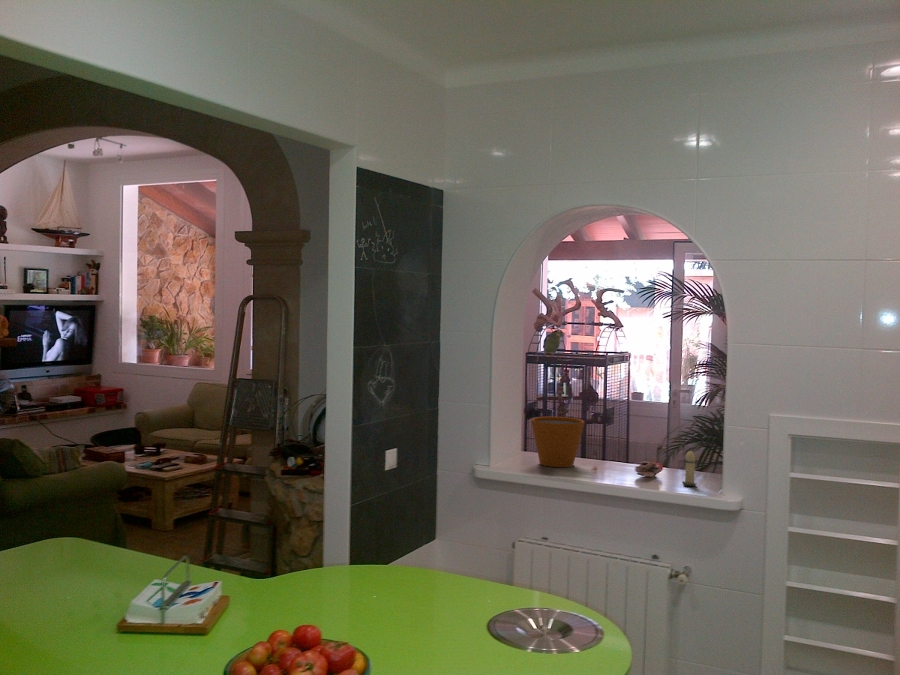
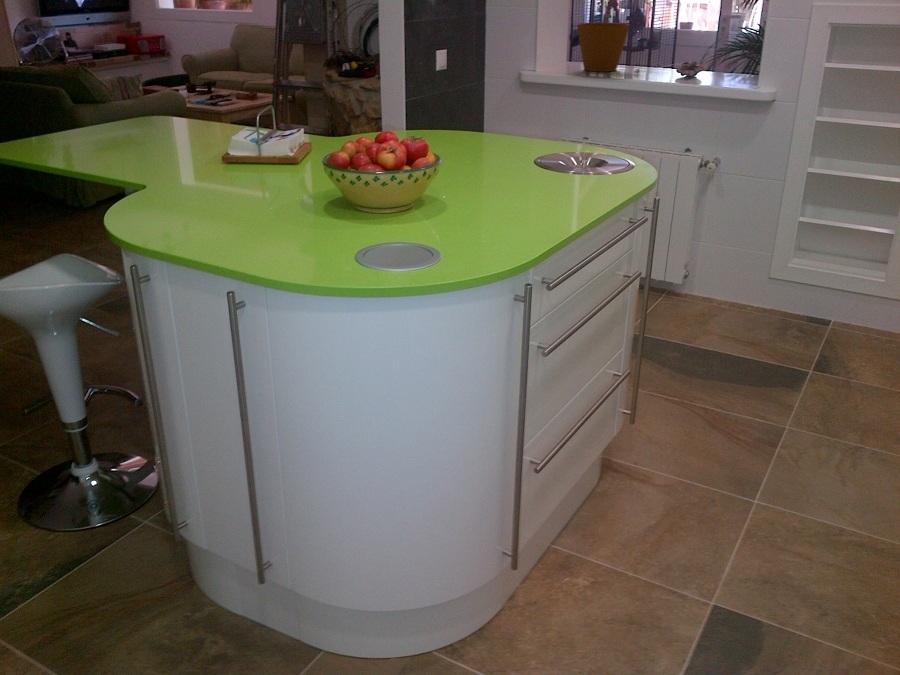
candle: present [682,451,698,486] -> none [718,44,739,82]

